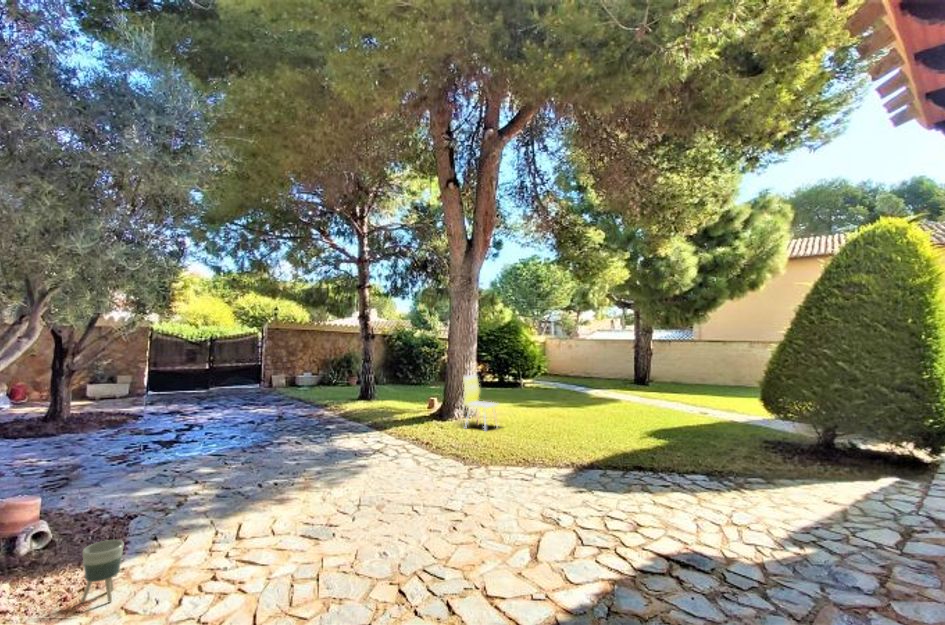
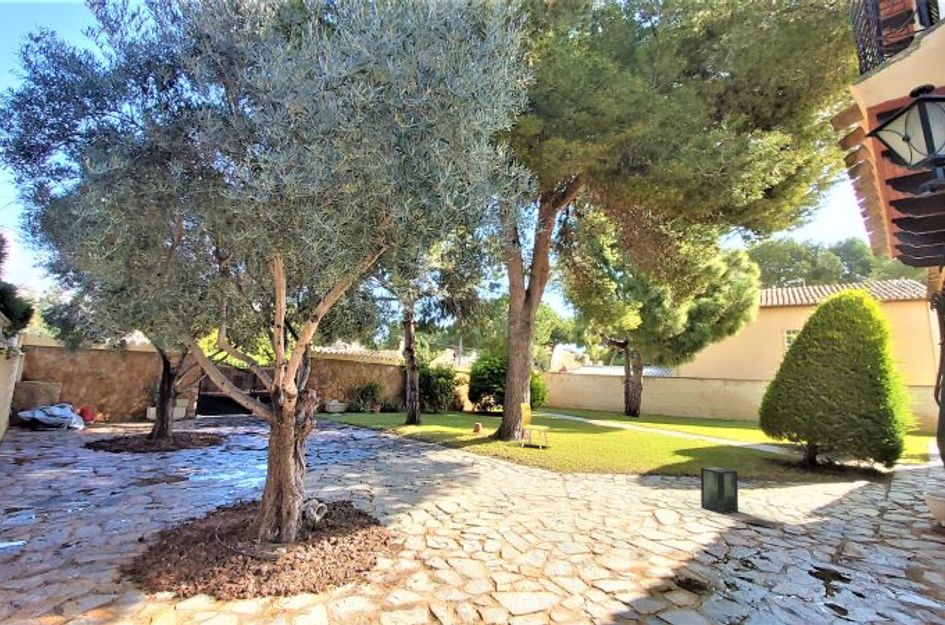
storage box: none [627,475,682,552] -> present [701,467,738,514]
planter: present [81,540,124,603] -> none [398,497,419,534]

